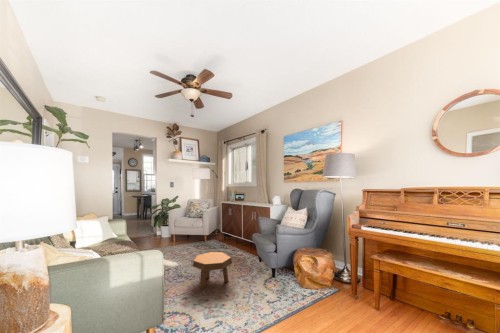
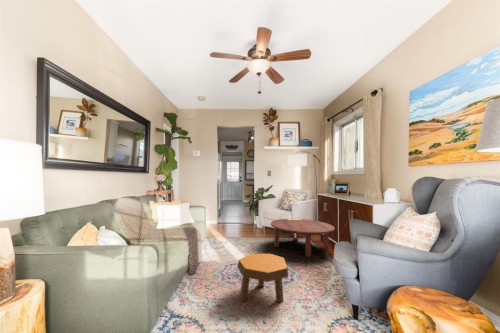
coffee table: none [189,224,239,252] -> present [271,219,335,257]

